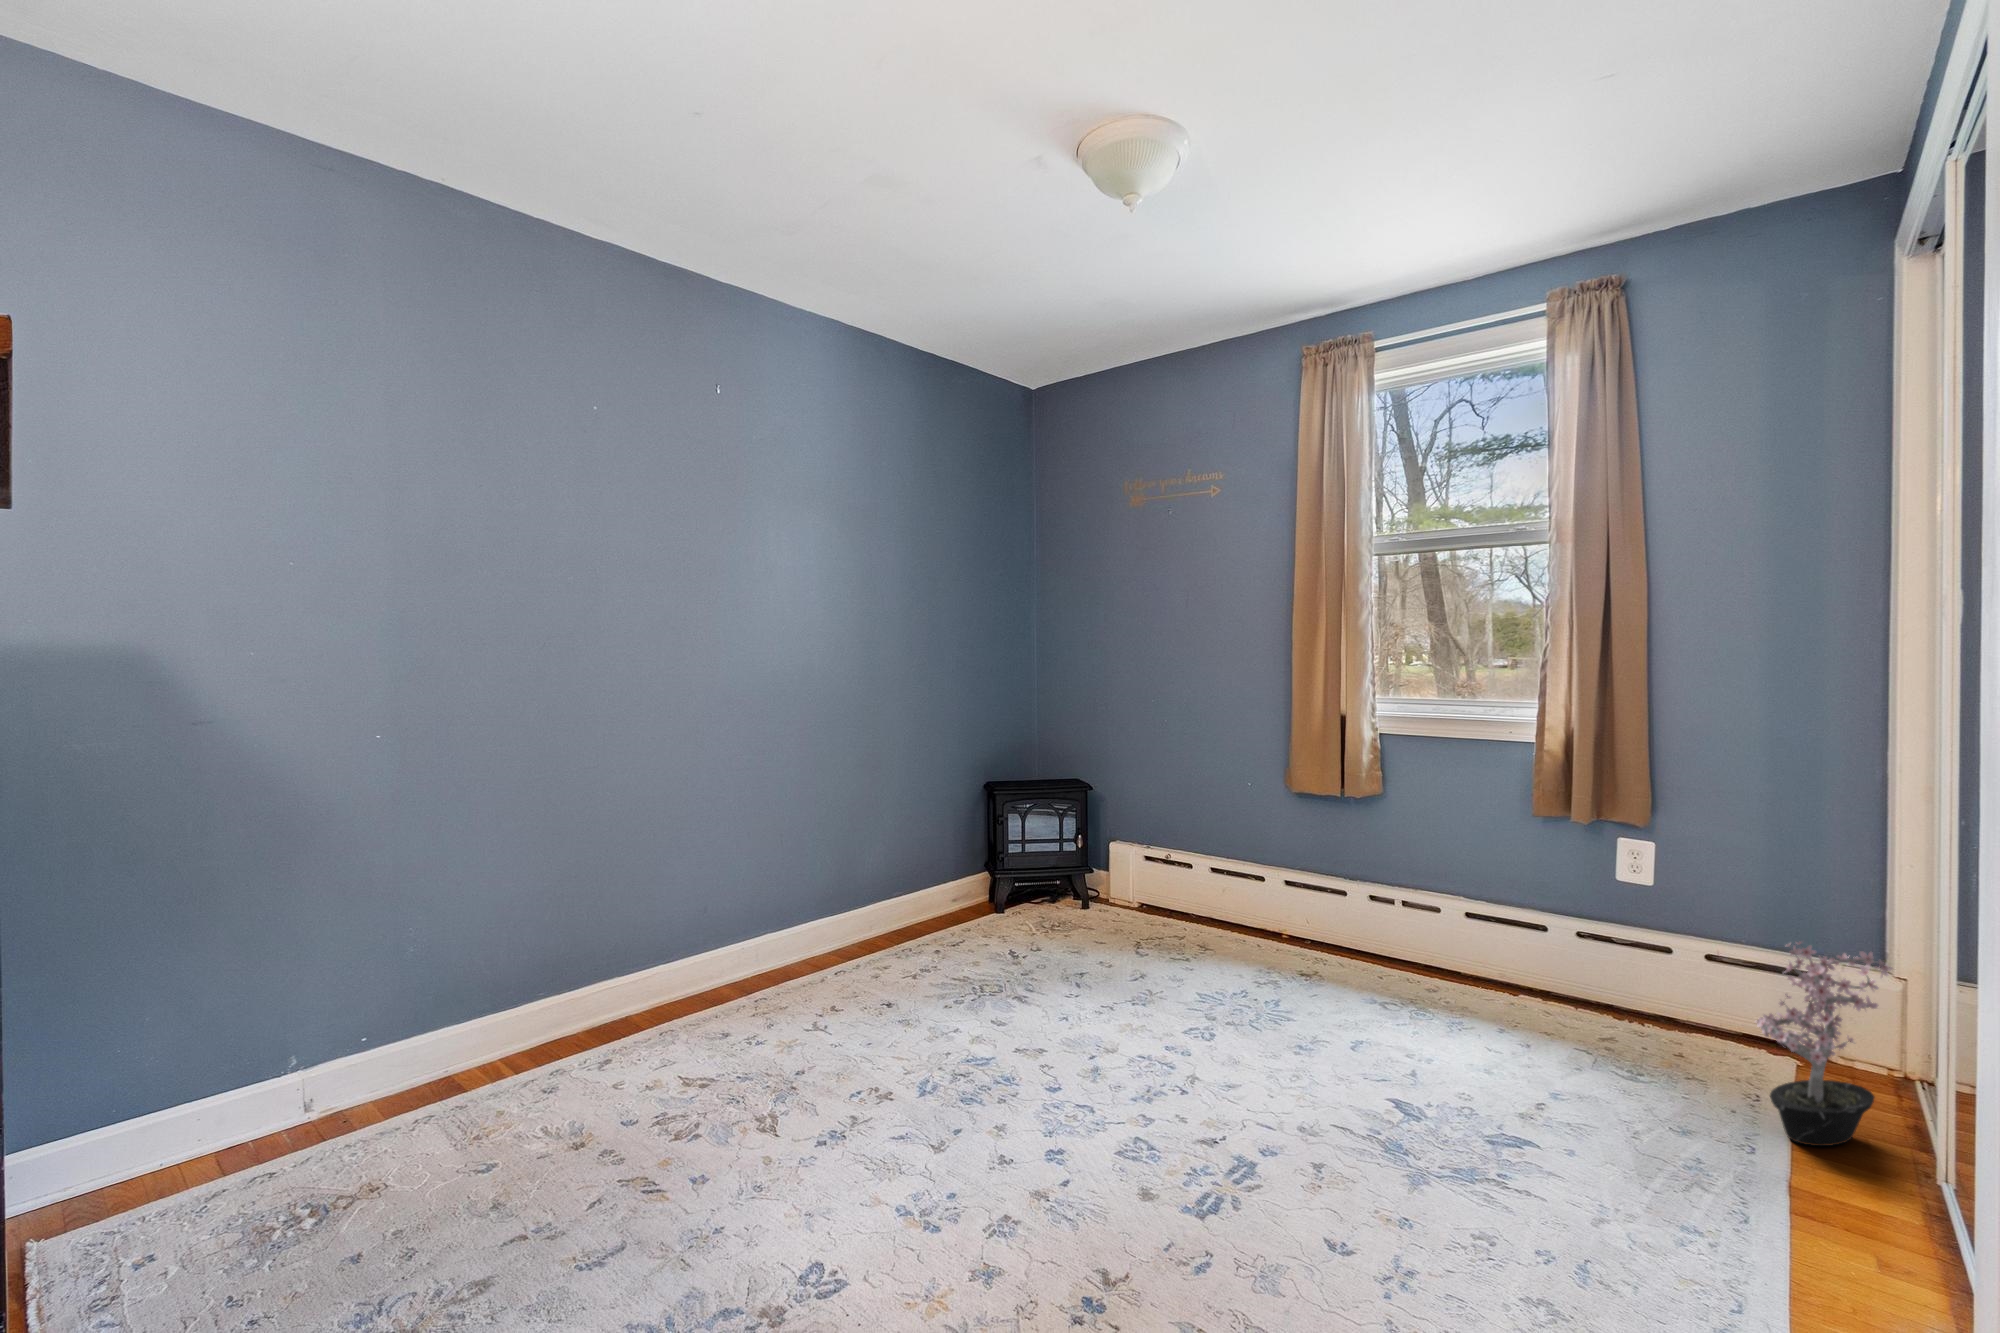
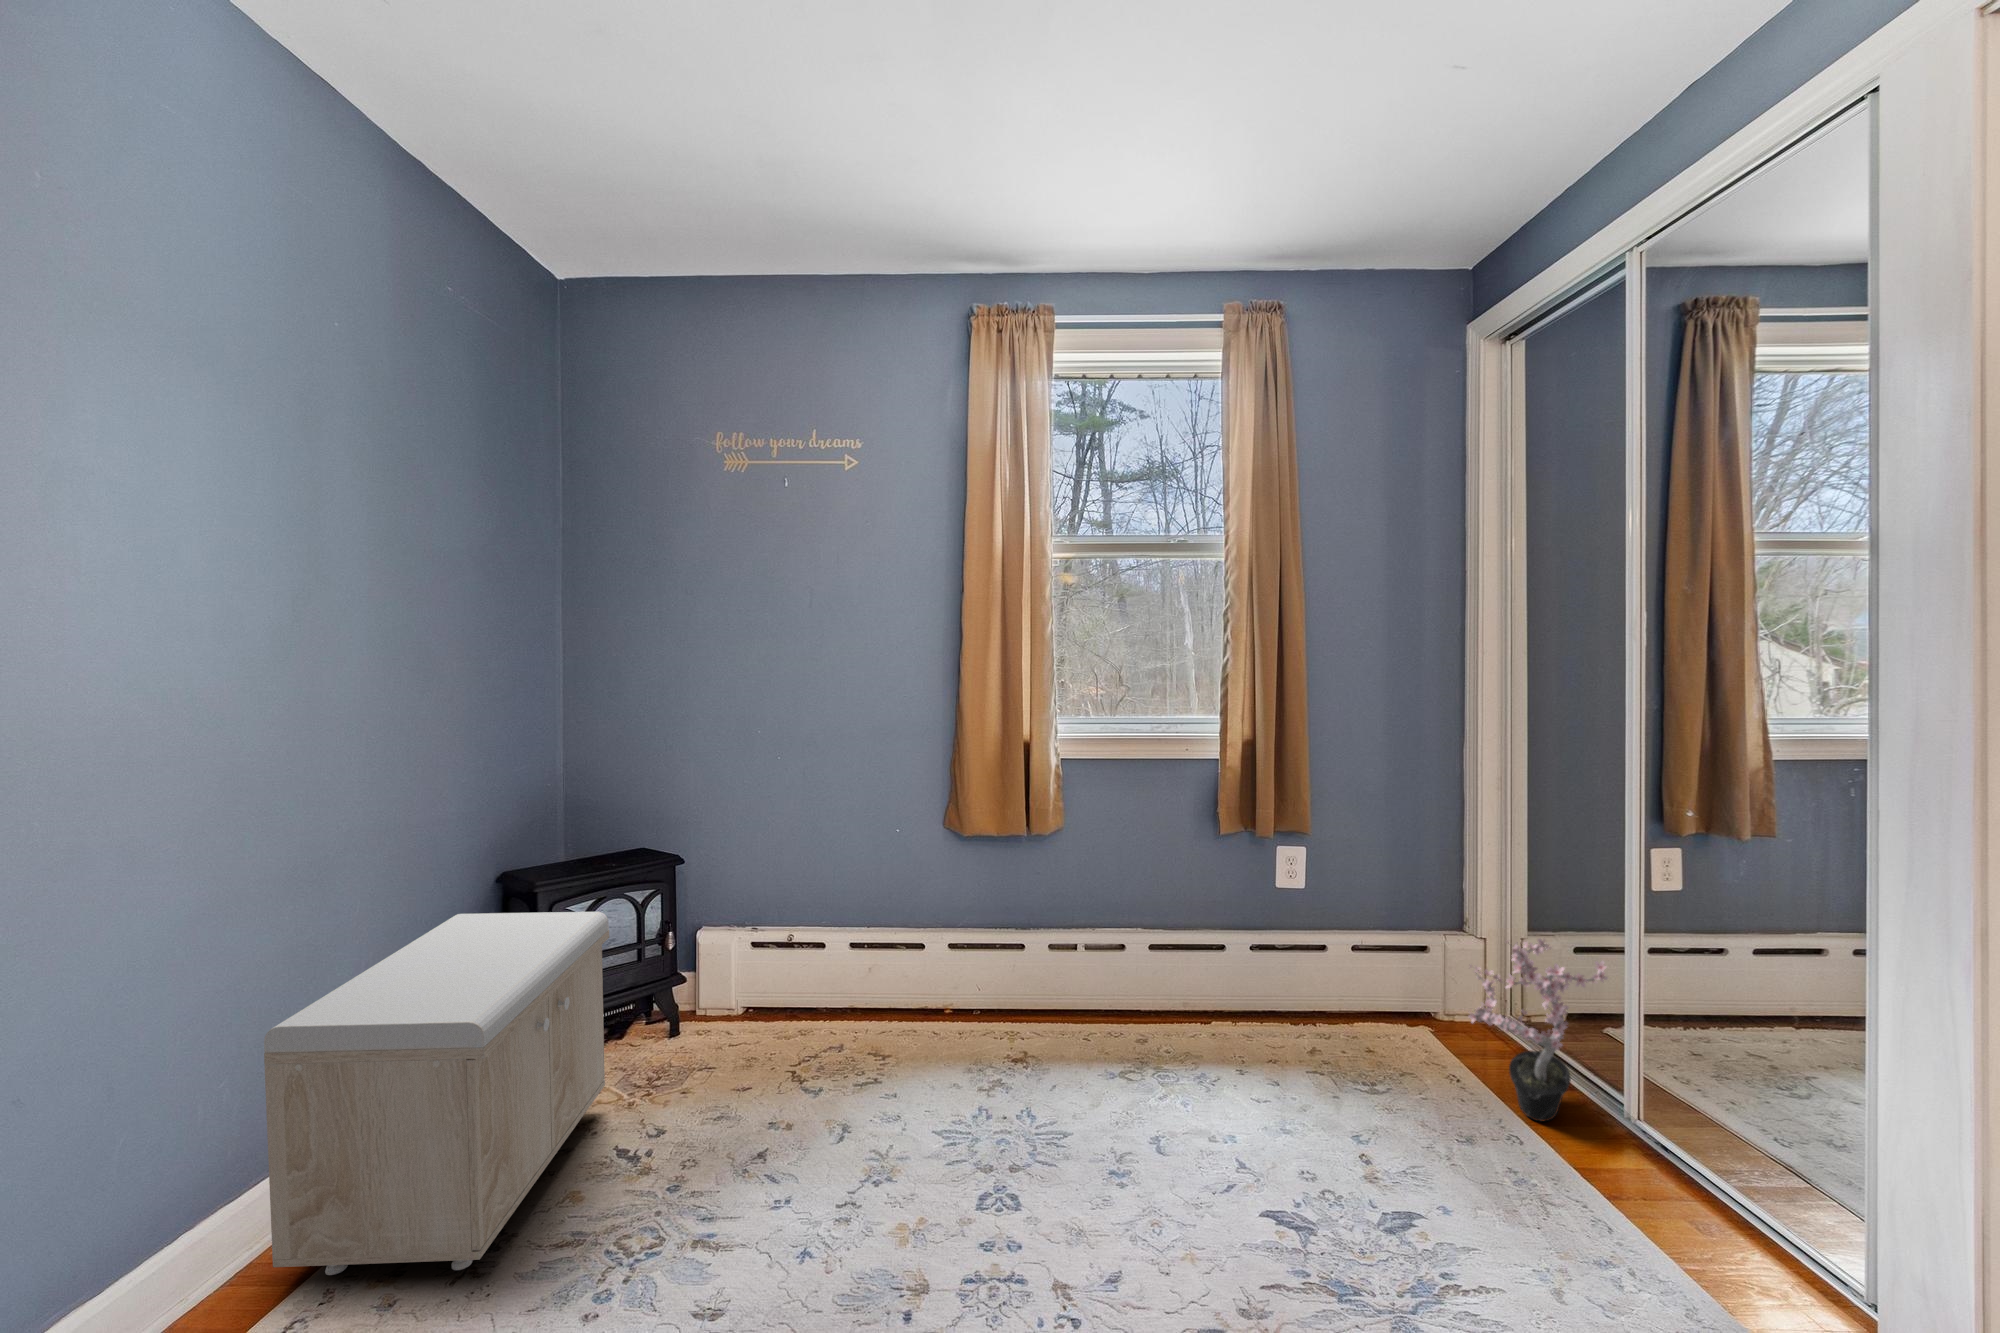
storage bench: none [825,791,1016,959] -> present [264,912,609,1275]

